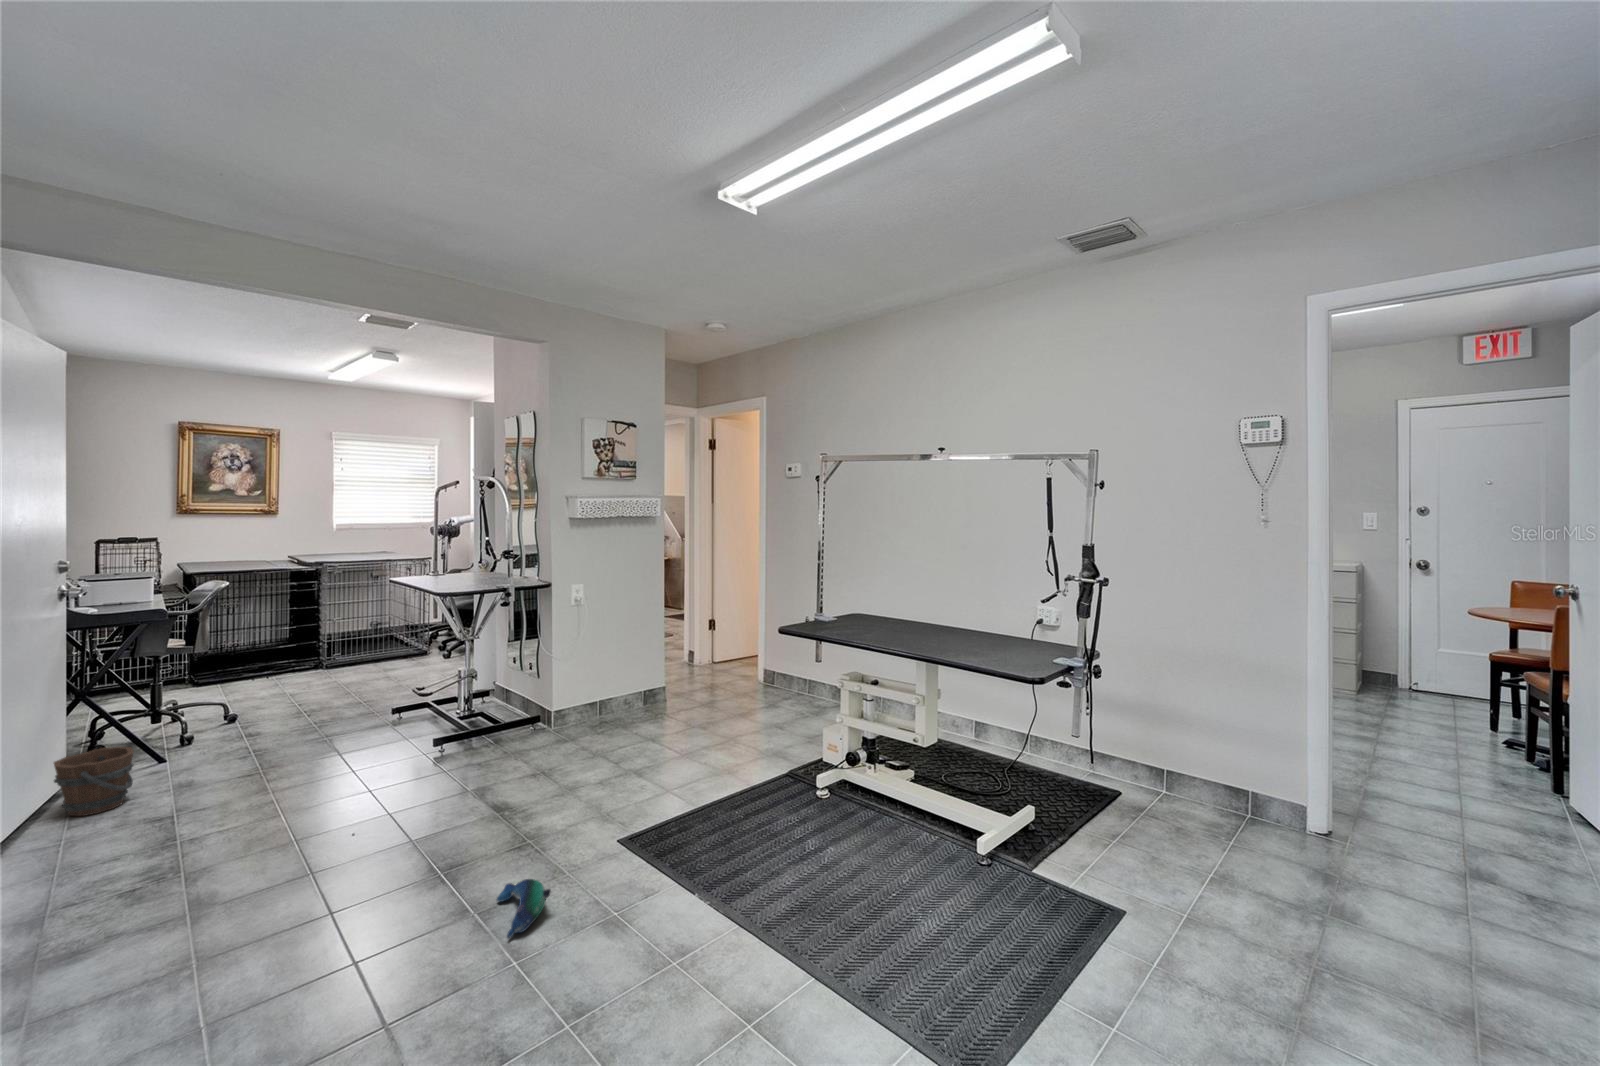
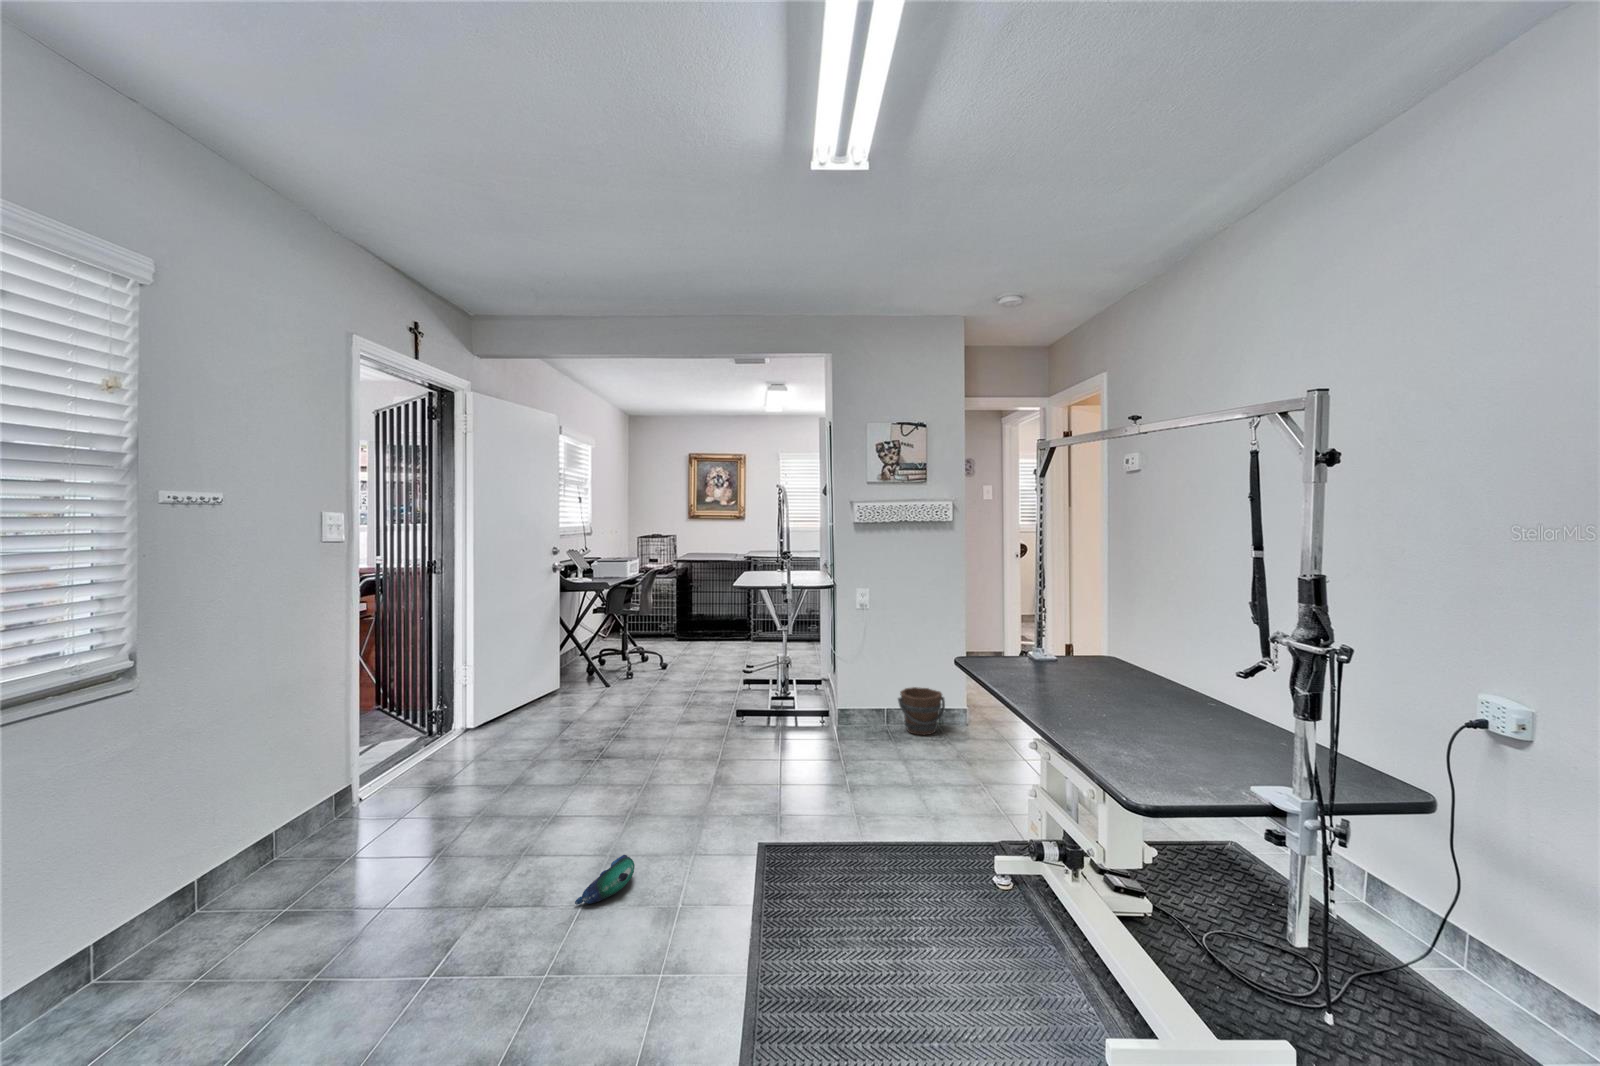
bucket: present [54,747,133,816] -> present [898,687,945,735]

